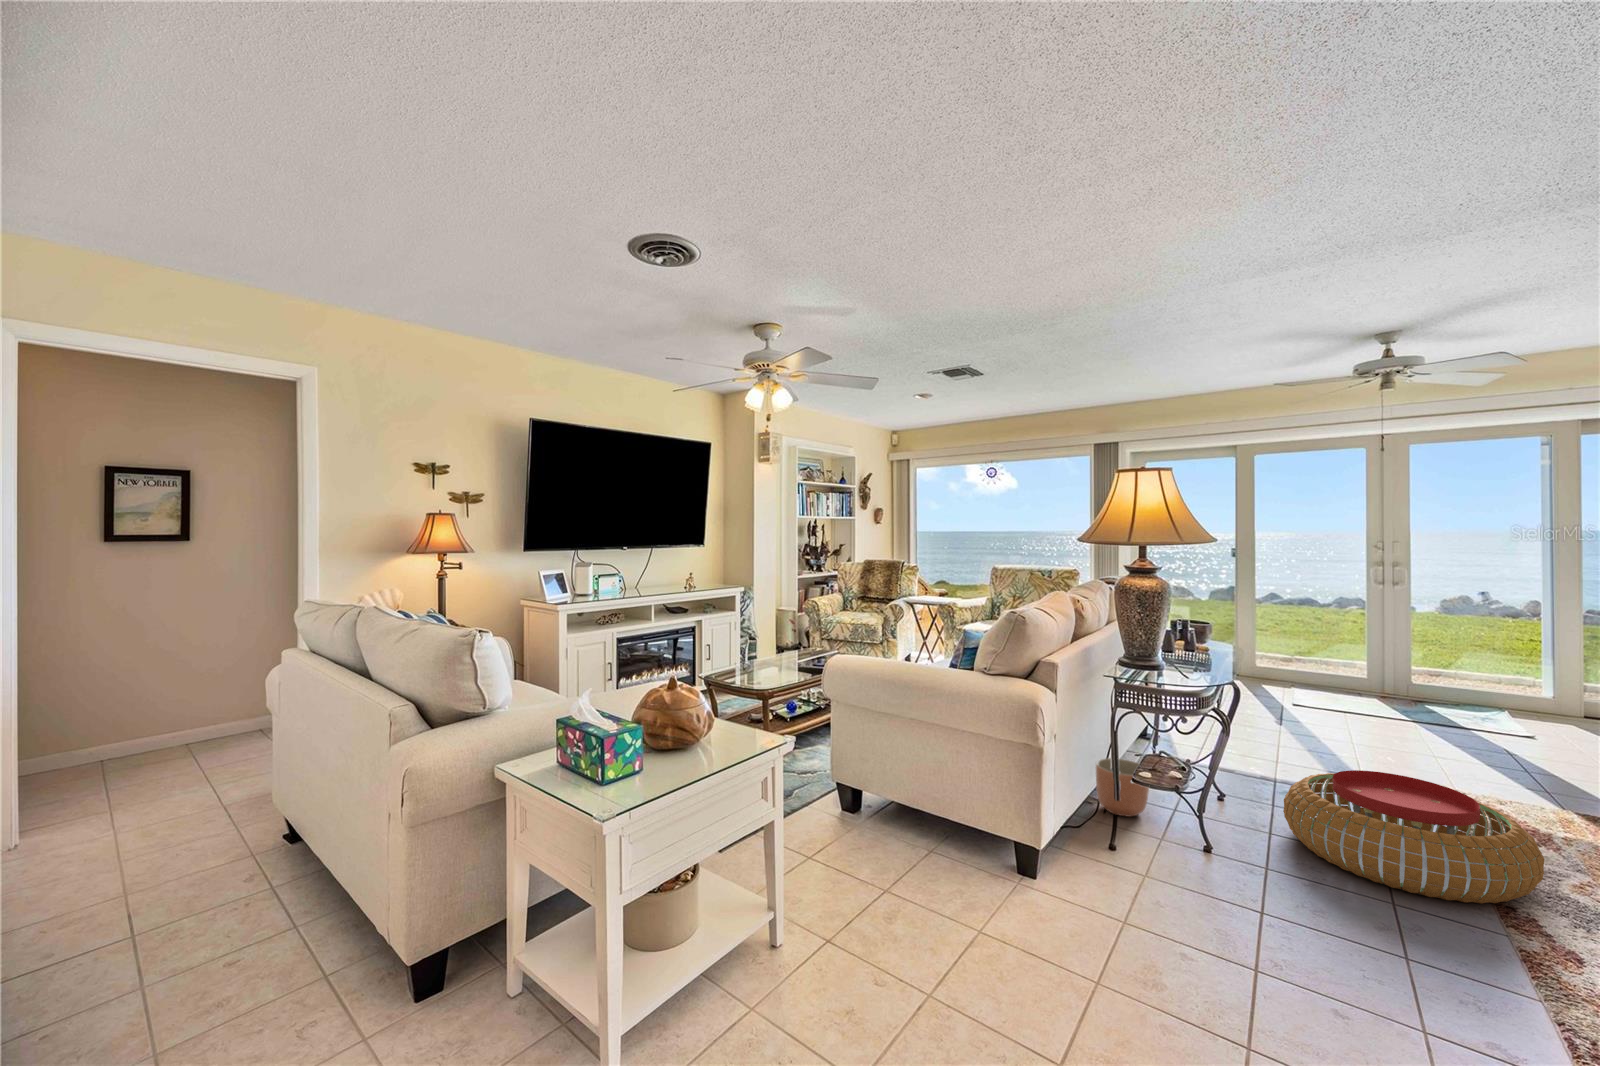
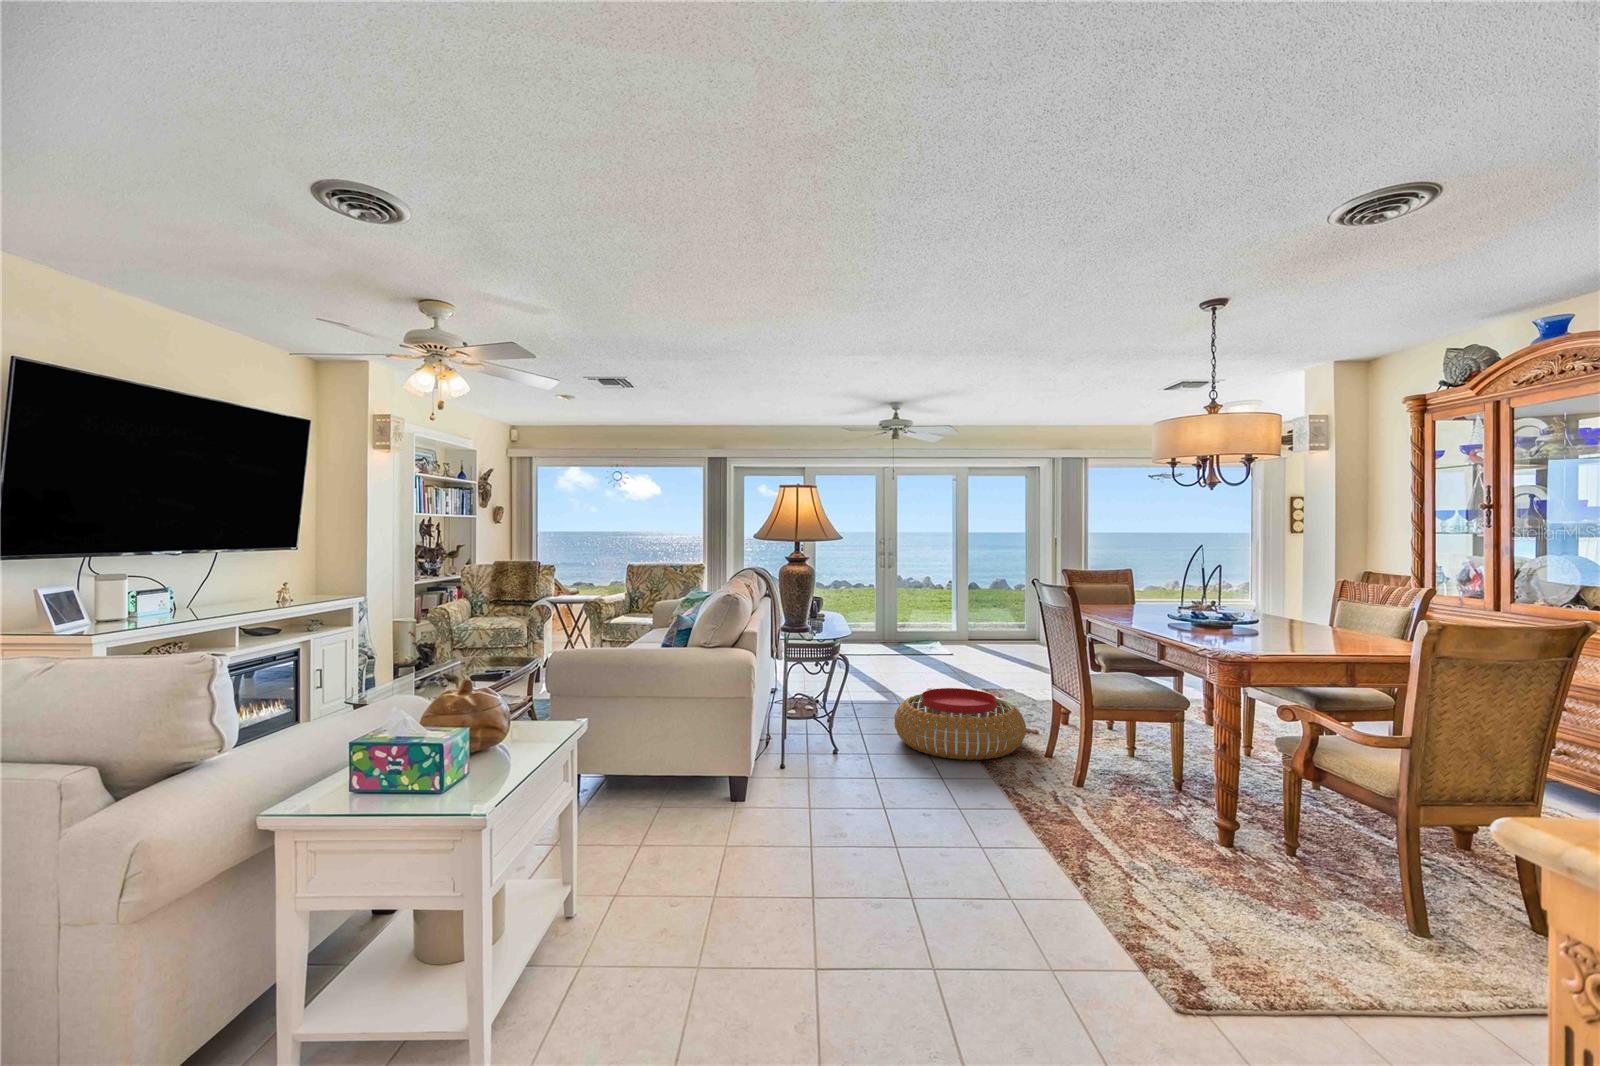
planter: present [1096,758,1149,817] -> none [773,711,812,755]

